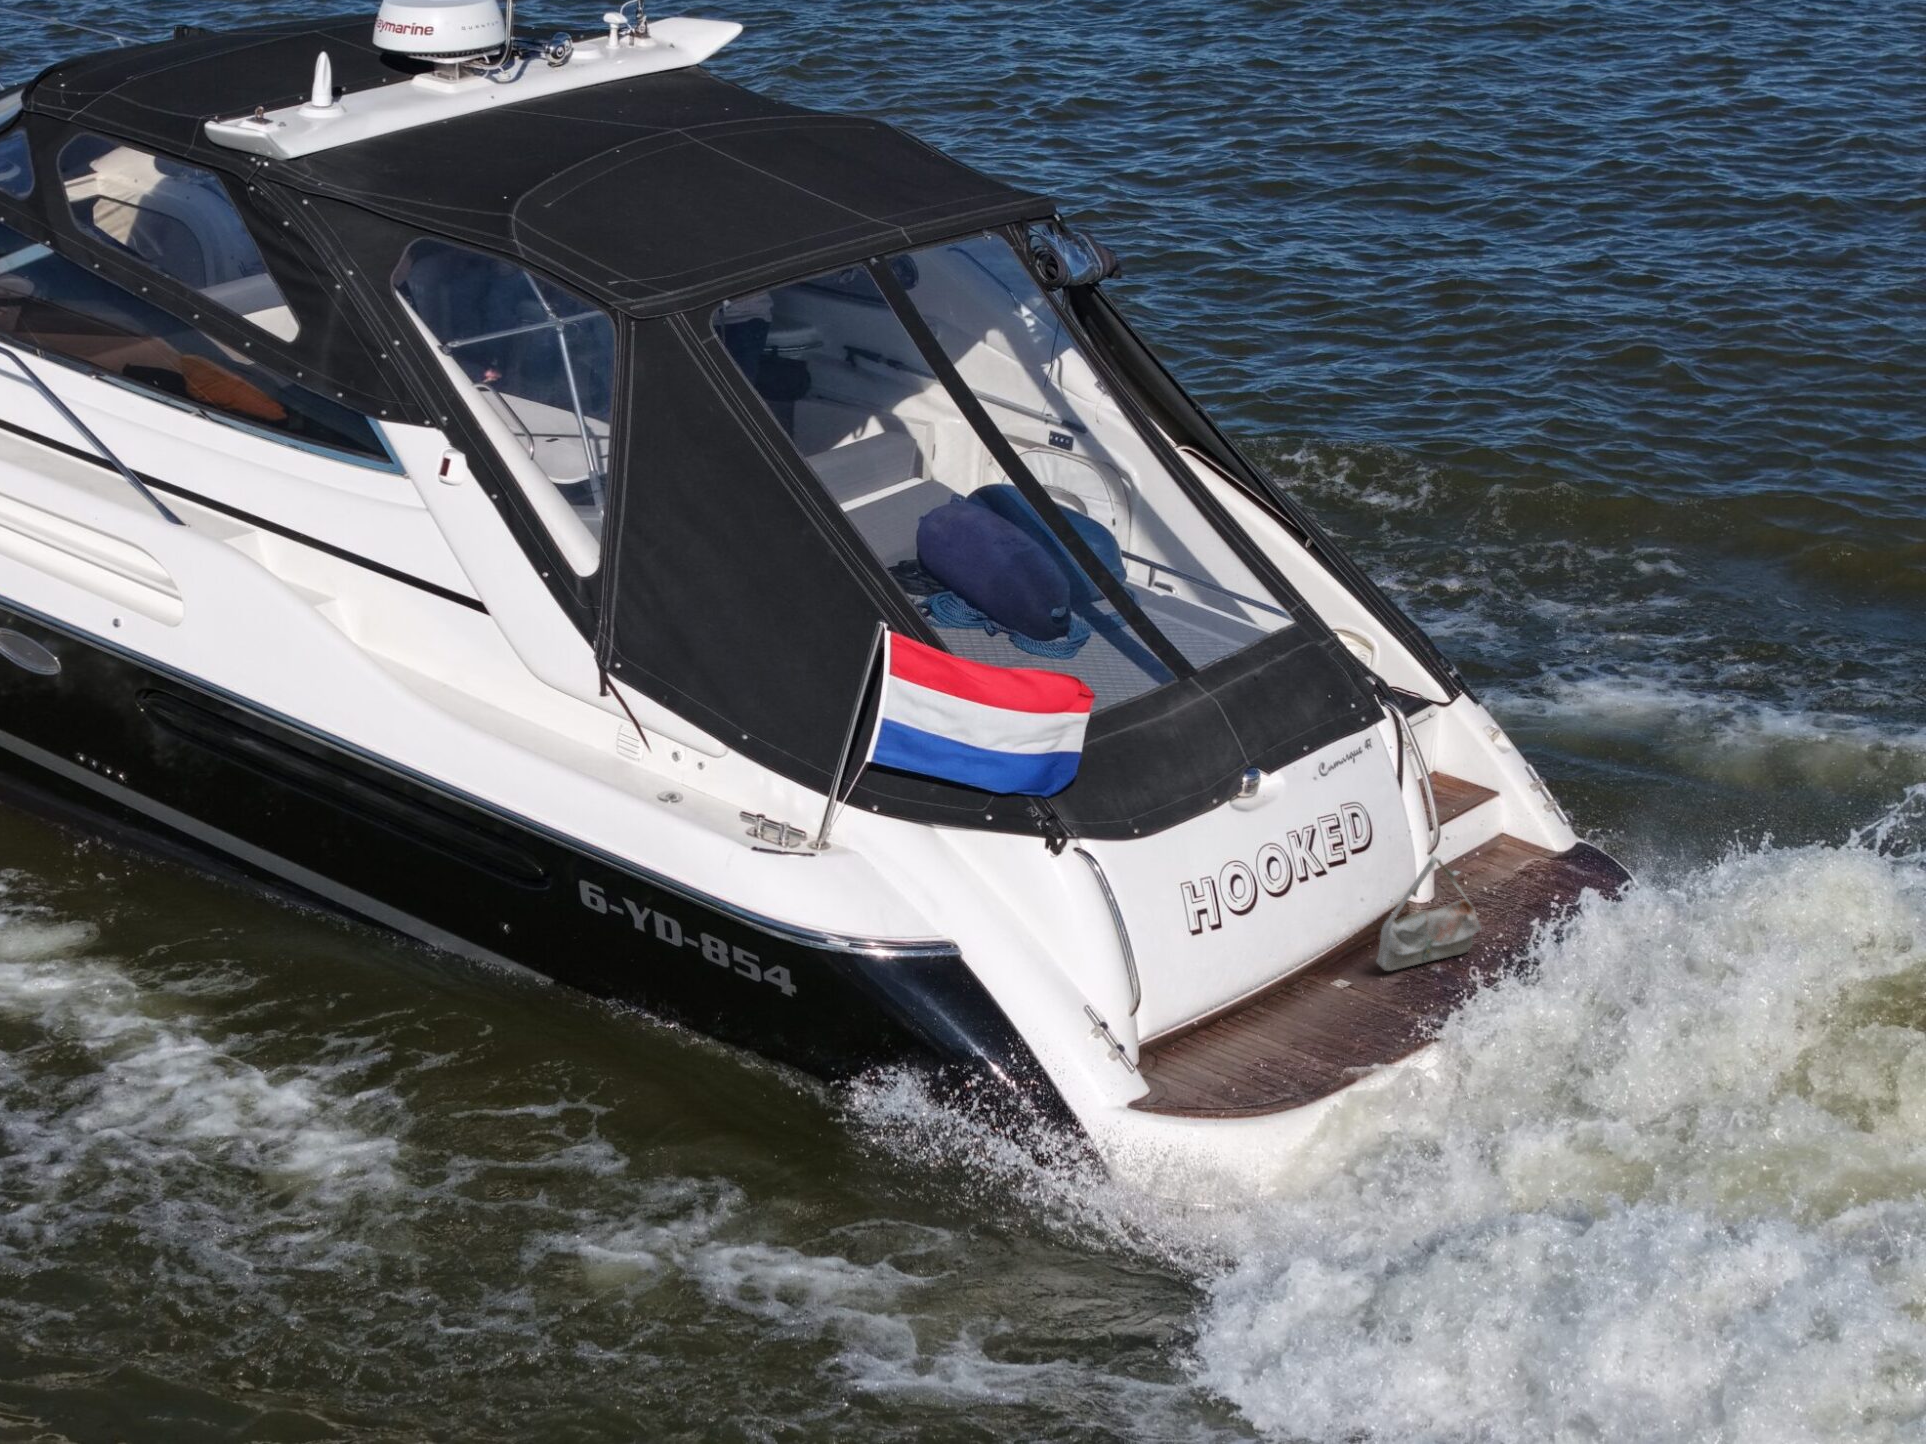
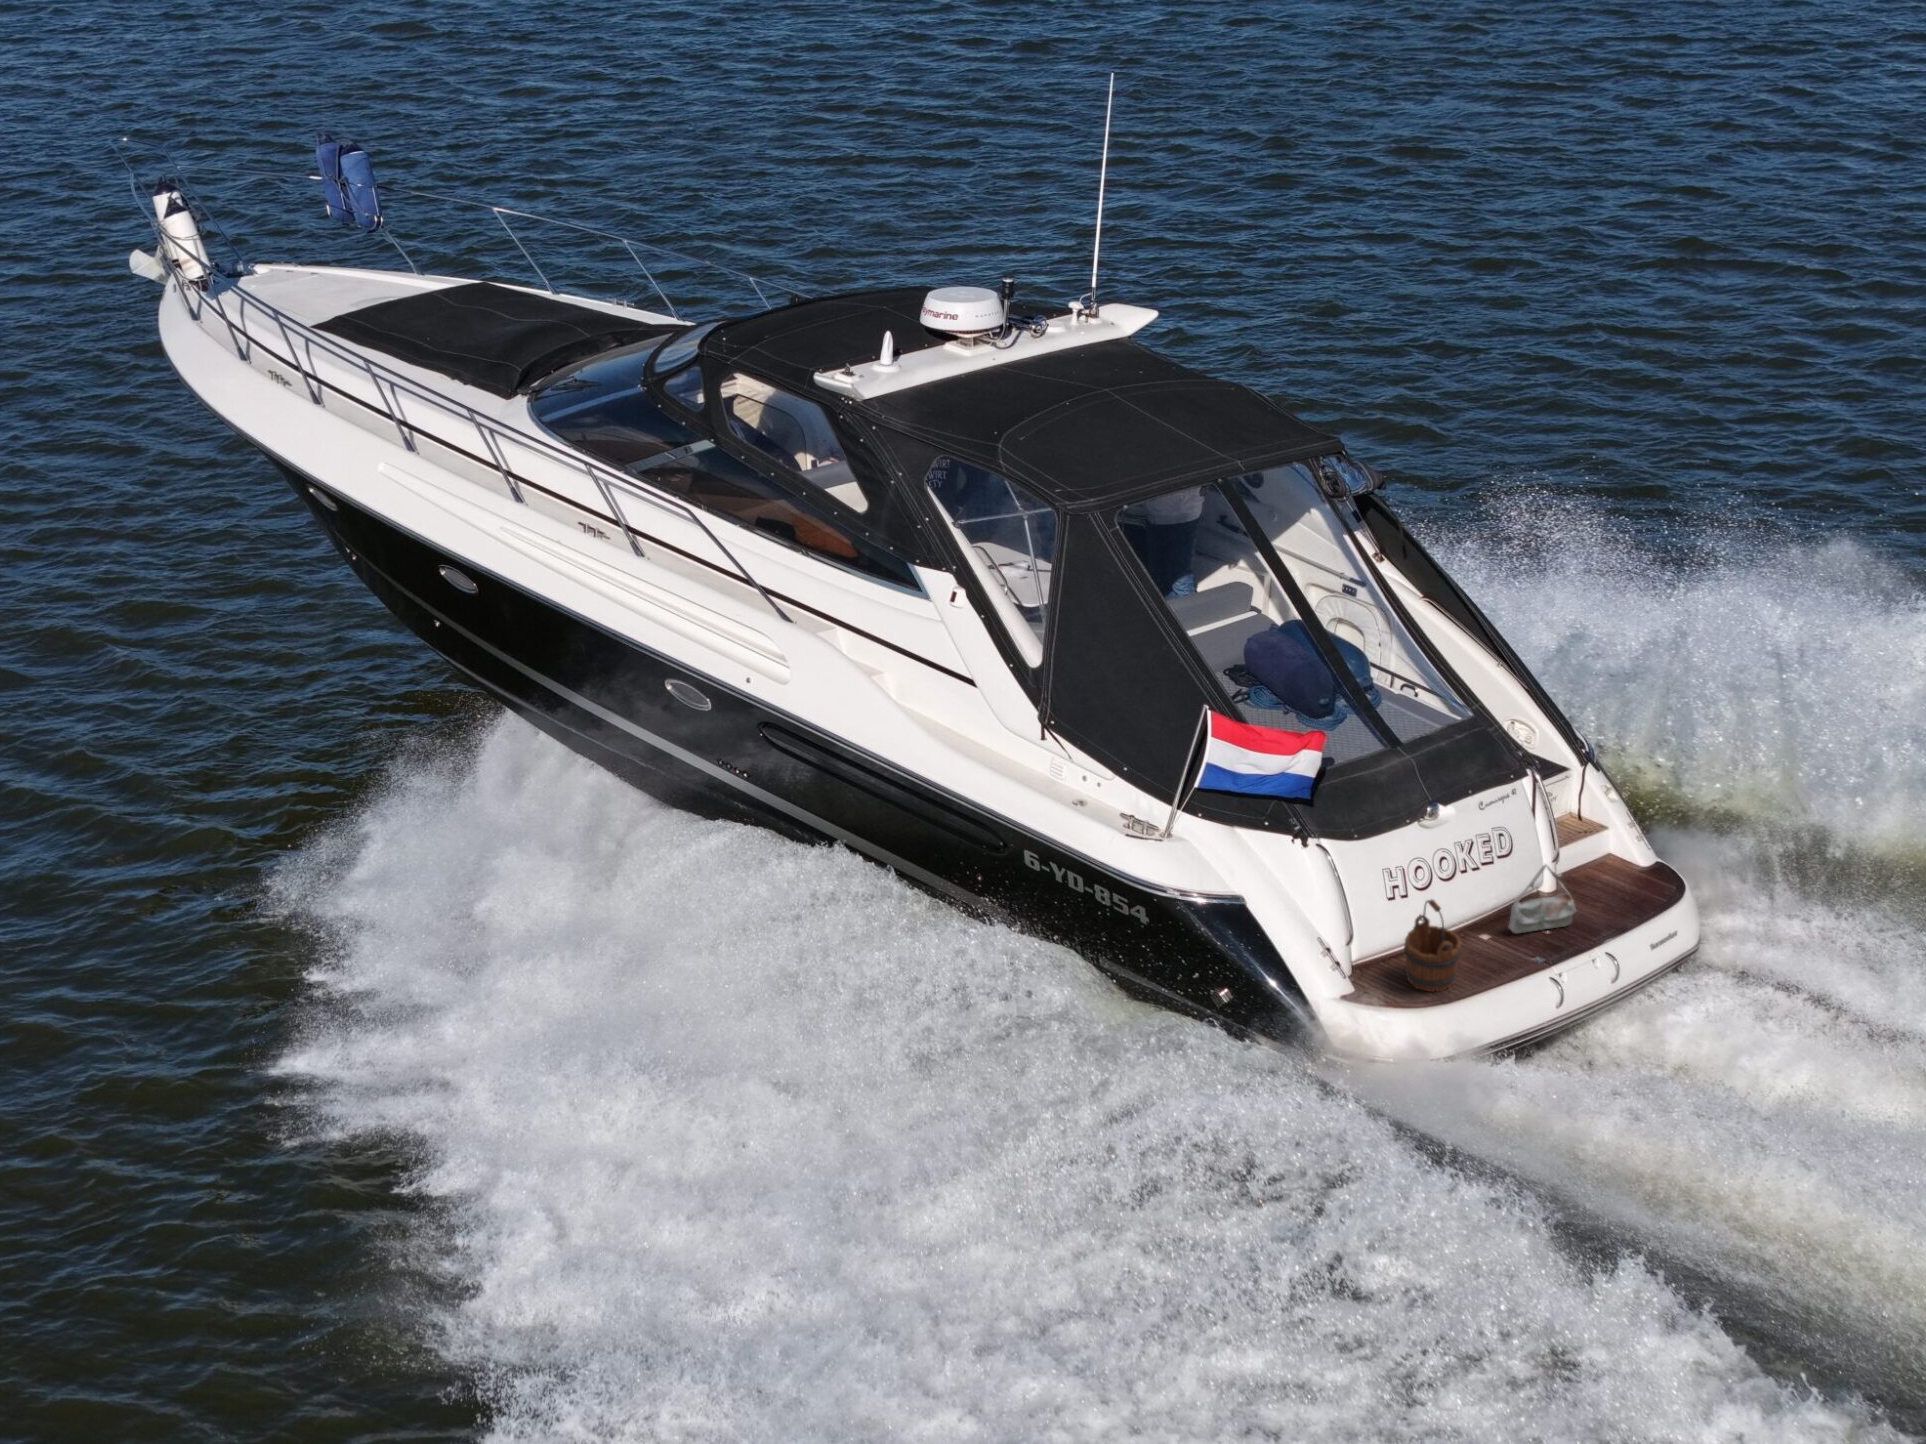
wooden bucket: none [1227,929,1322,1084] -> present [1404,899,1461,992]

